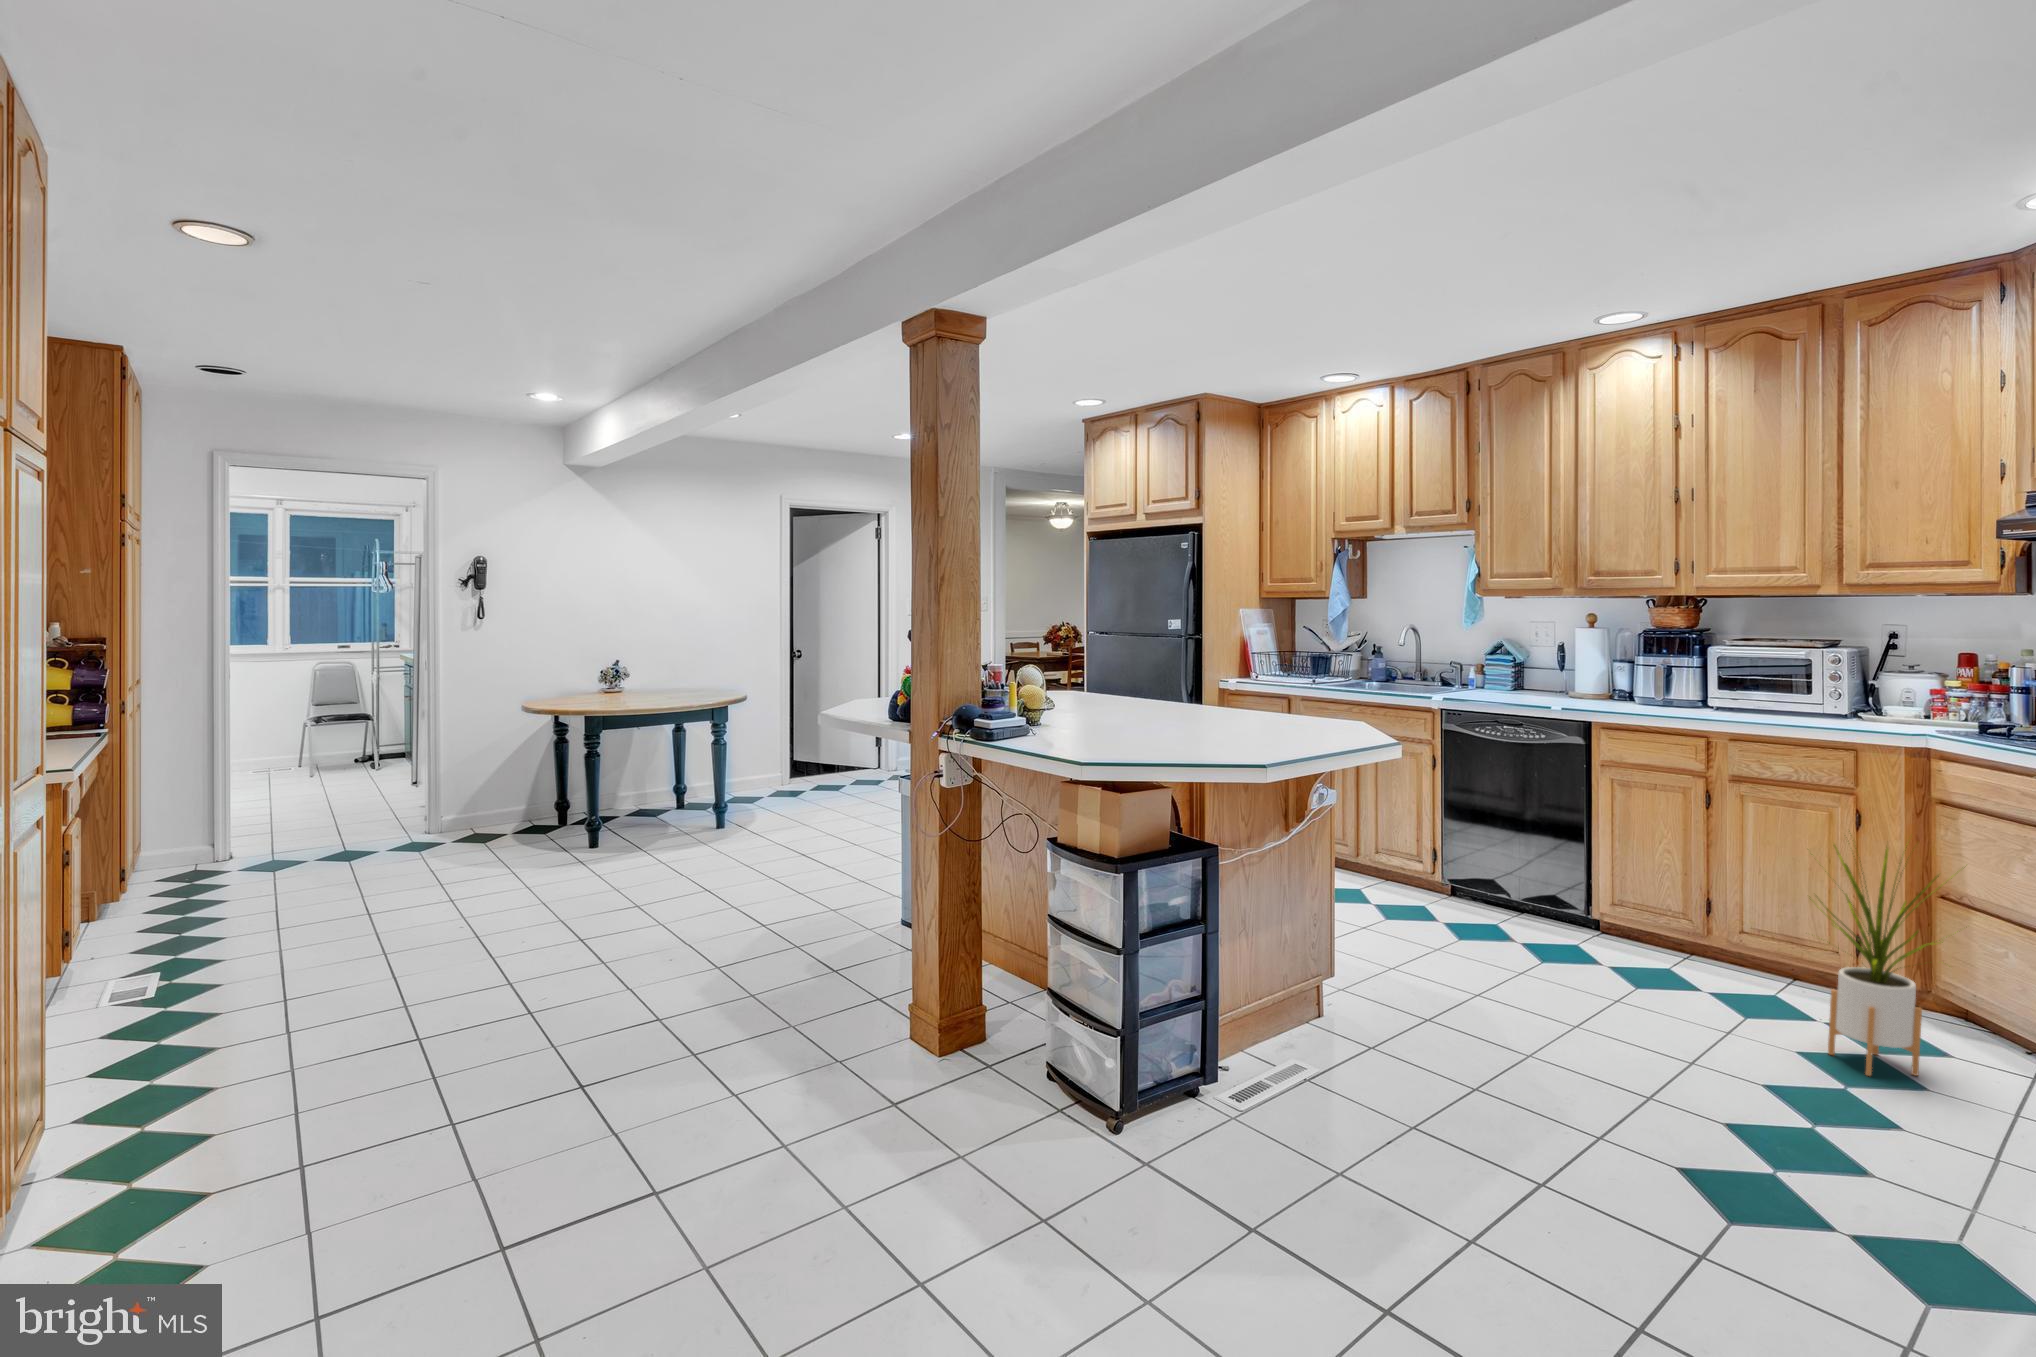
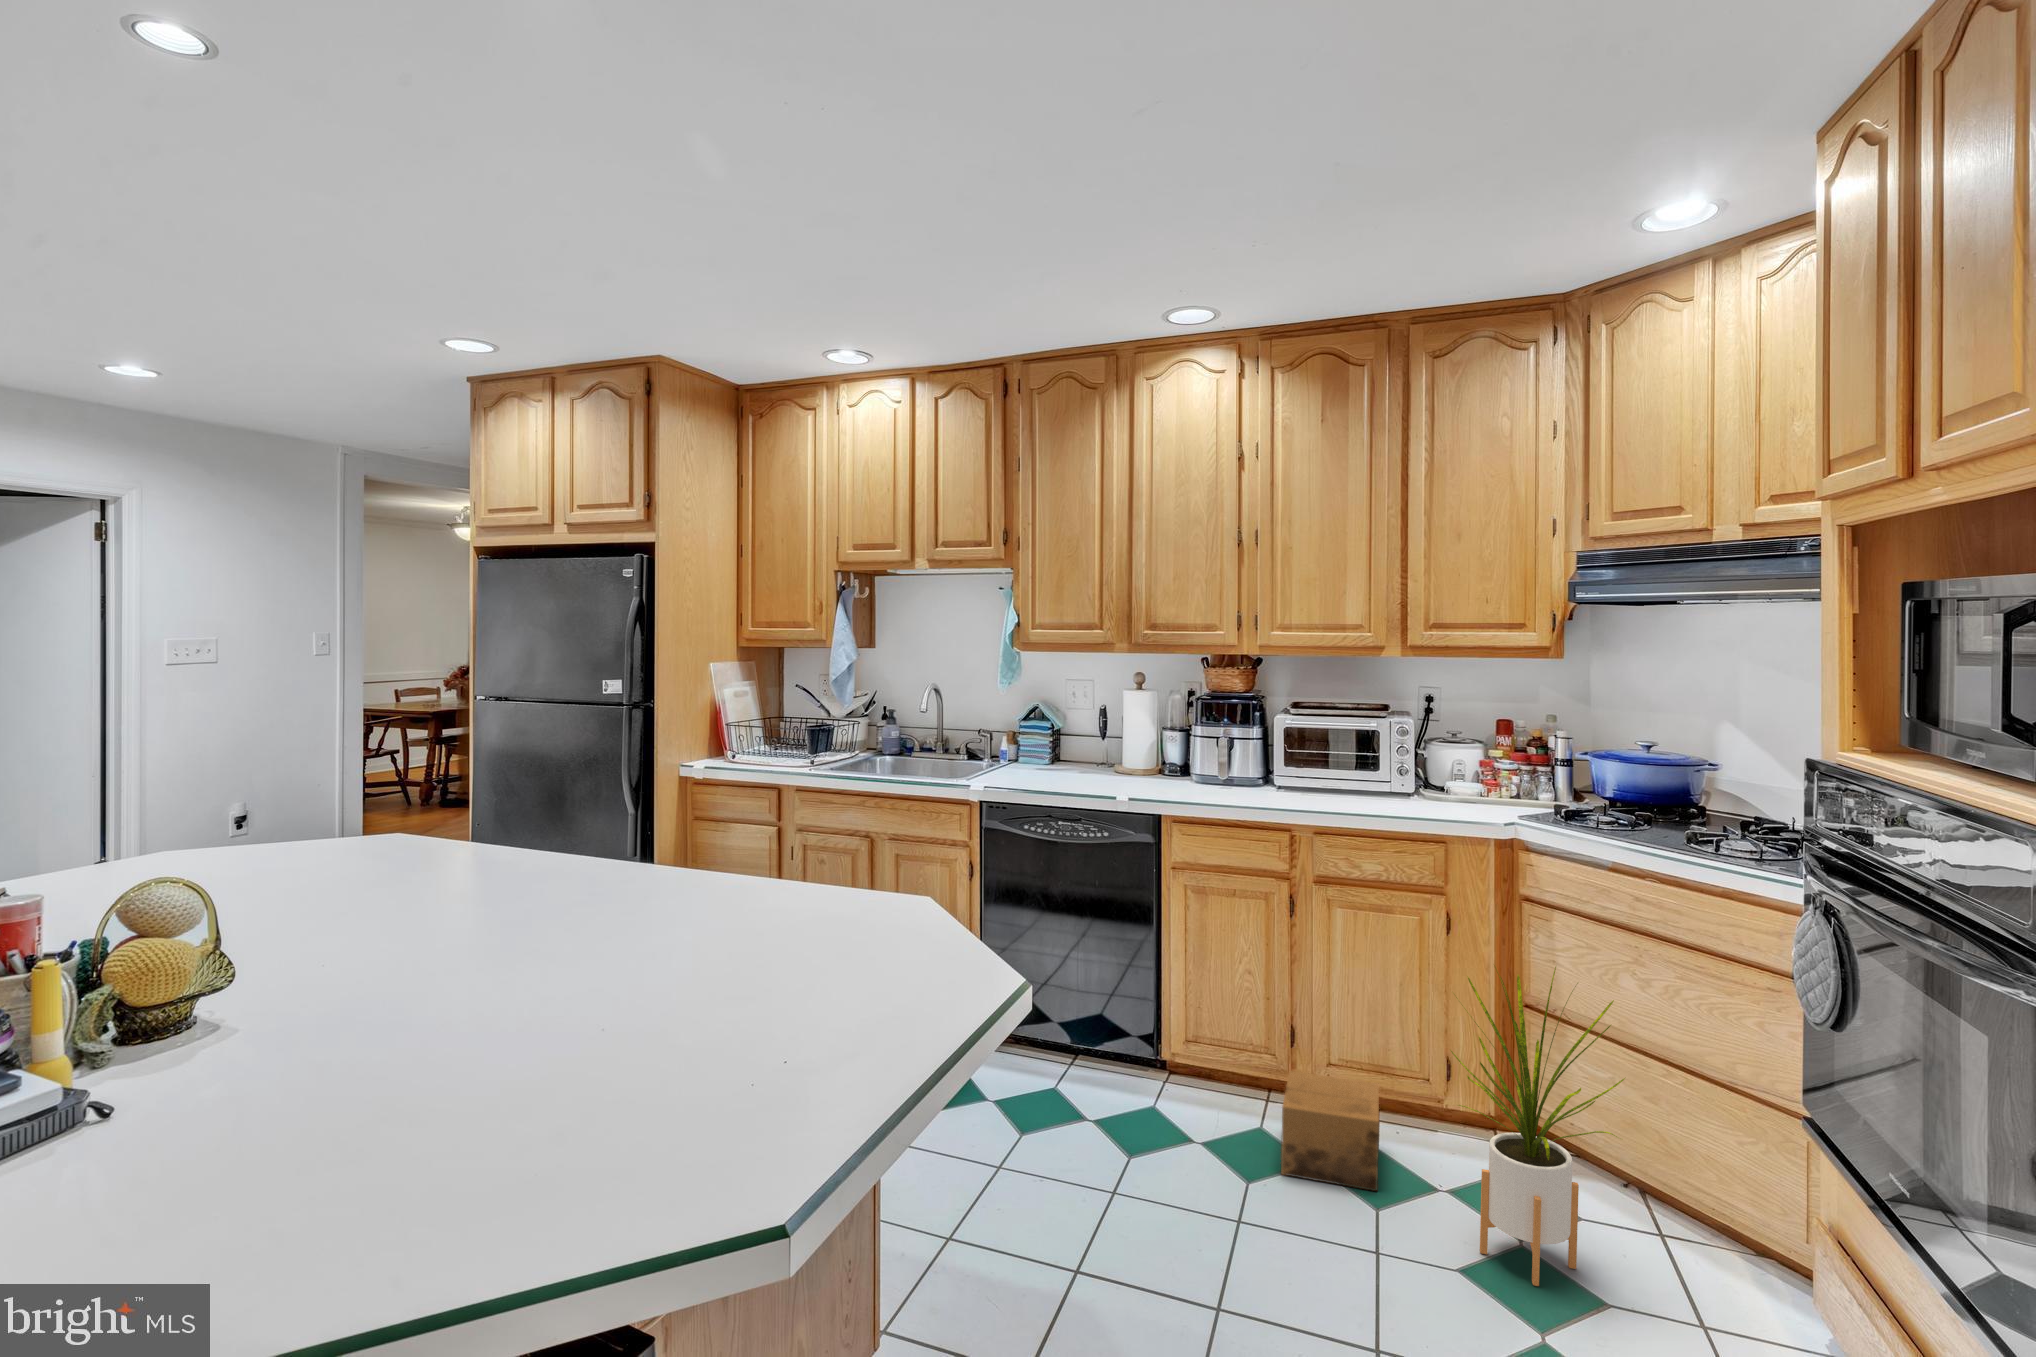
cardboard box: none [1668,925,1773,1013] -> present [1281,1071,1379,1191]

